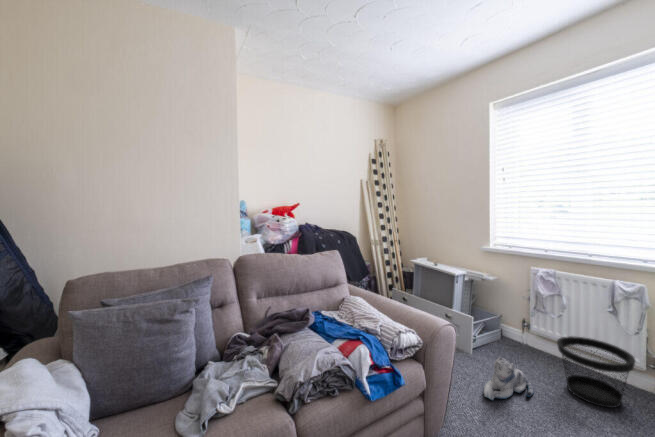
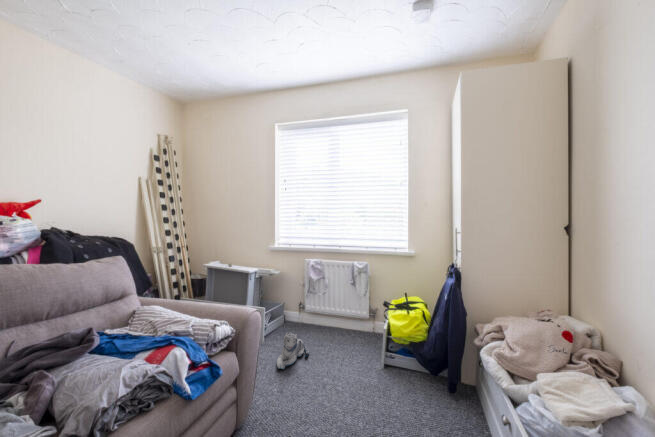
wastebasket: present [557,336,635,408] -> none [321,303,360,347]

